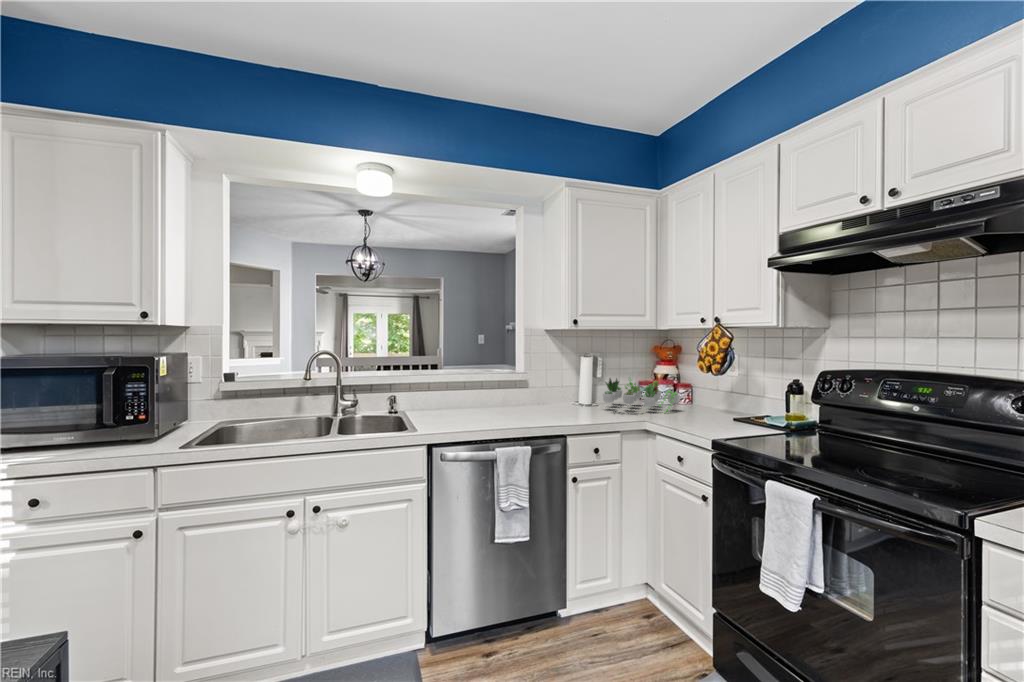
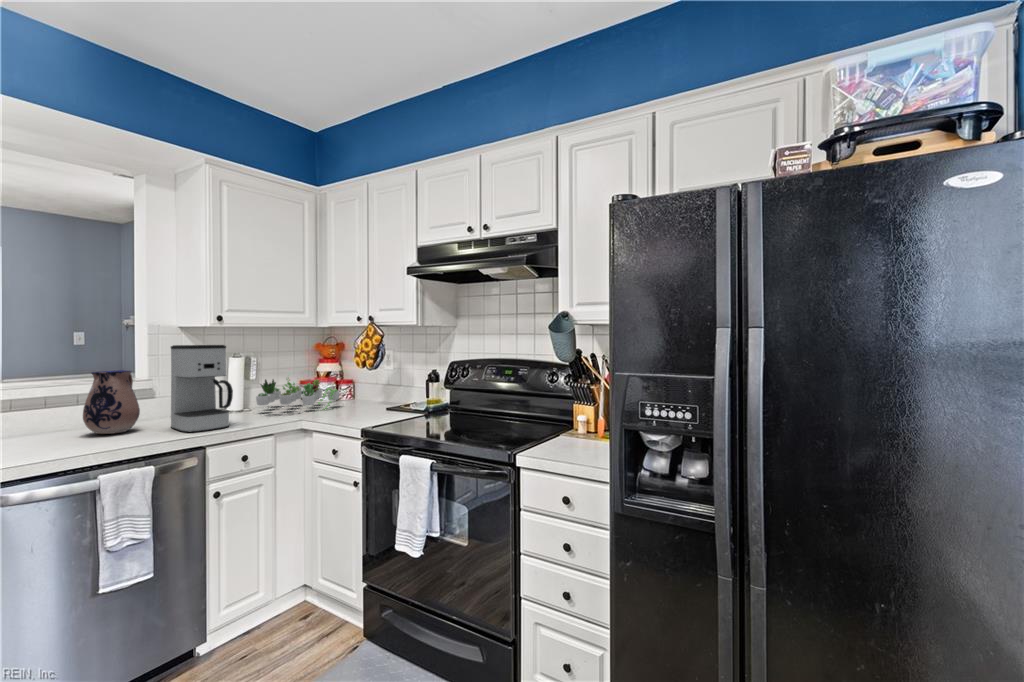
coffee maker: none [540,345,586,422] -> present [171,345,233,432]
ceramic pitcher: none [485,365,520,415] -> present [83,370,140,434]

